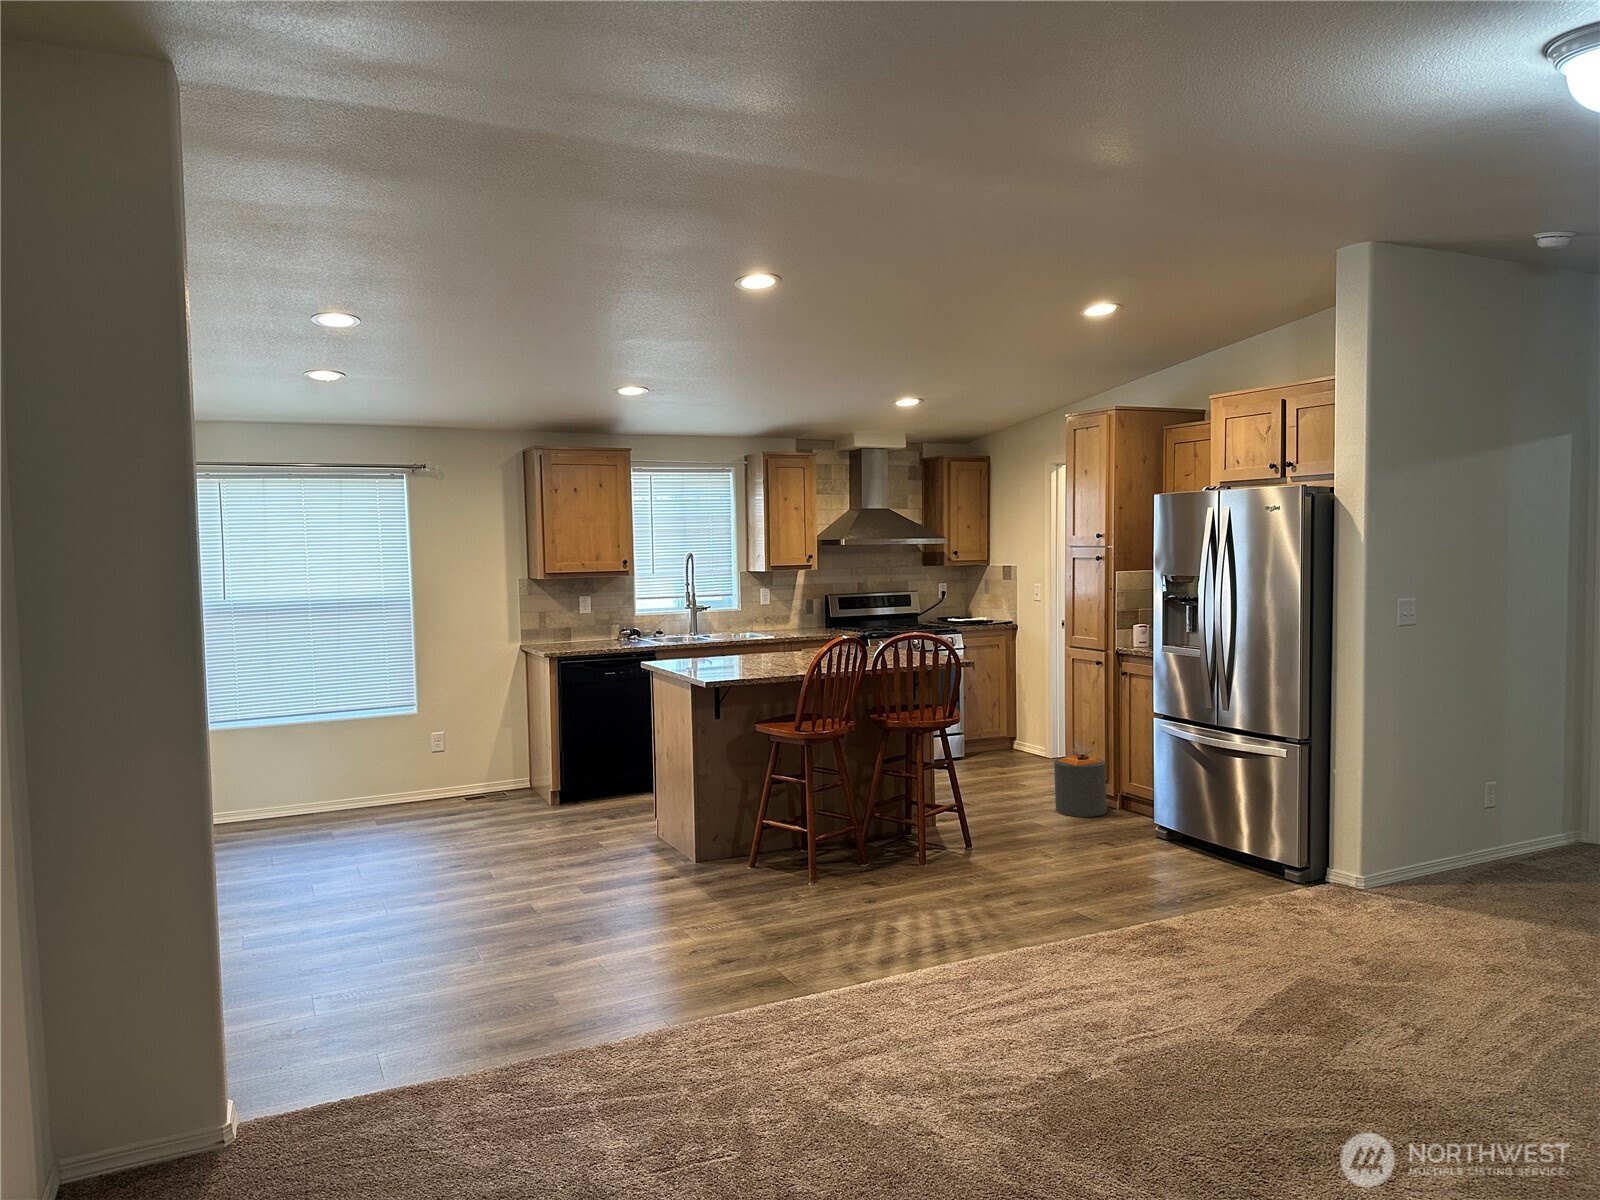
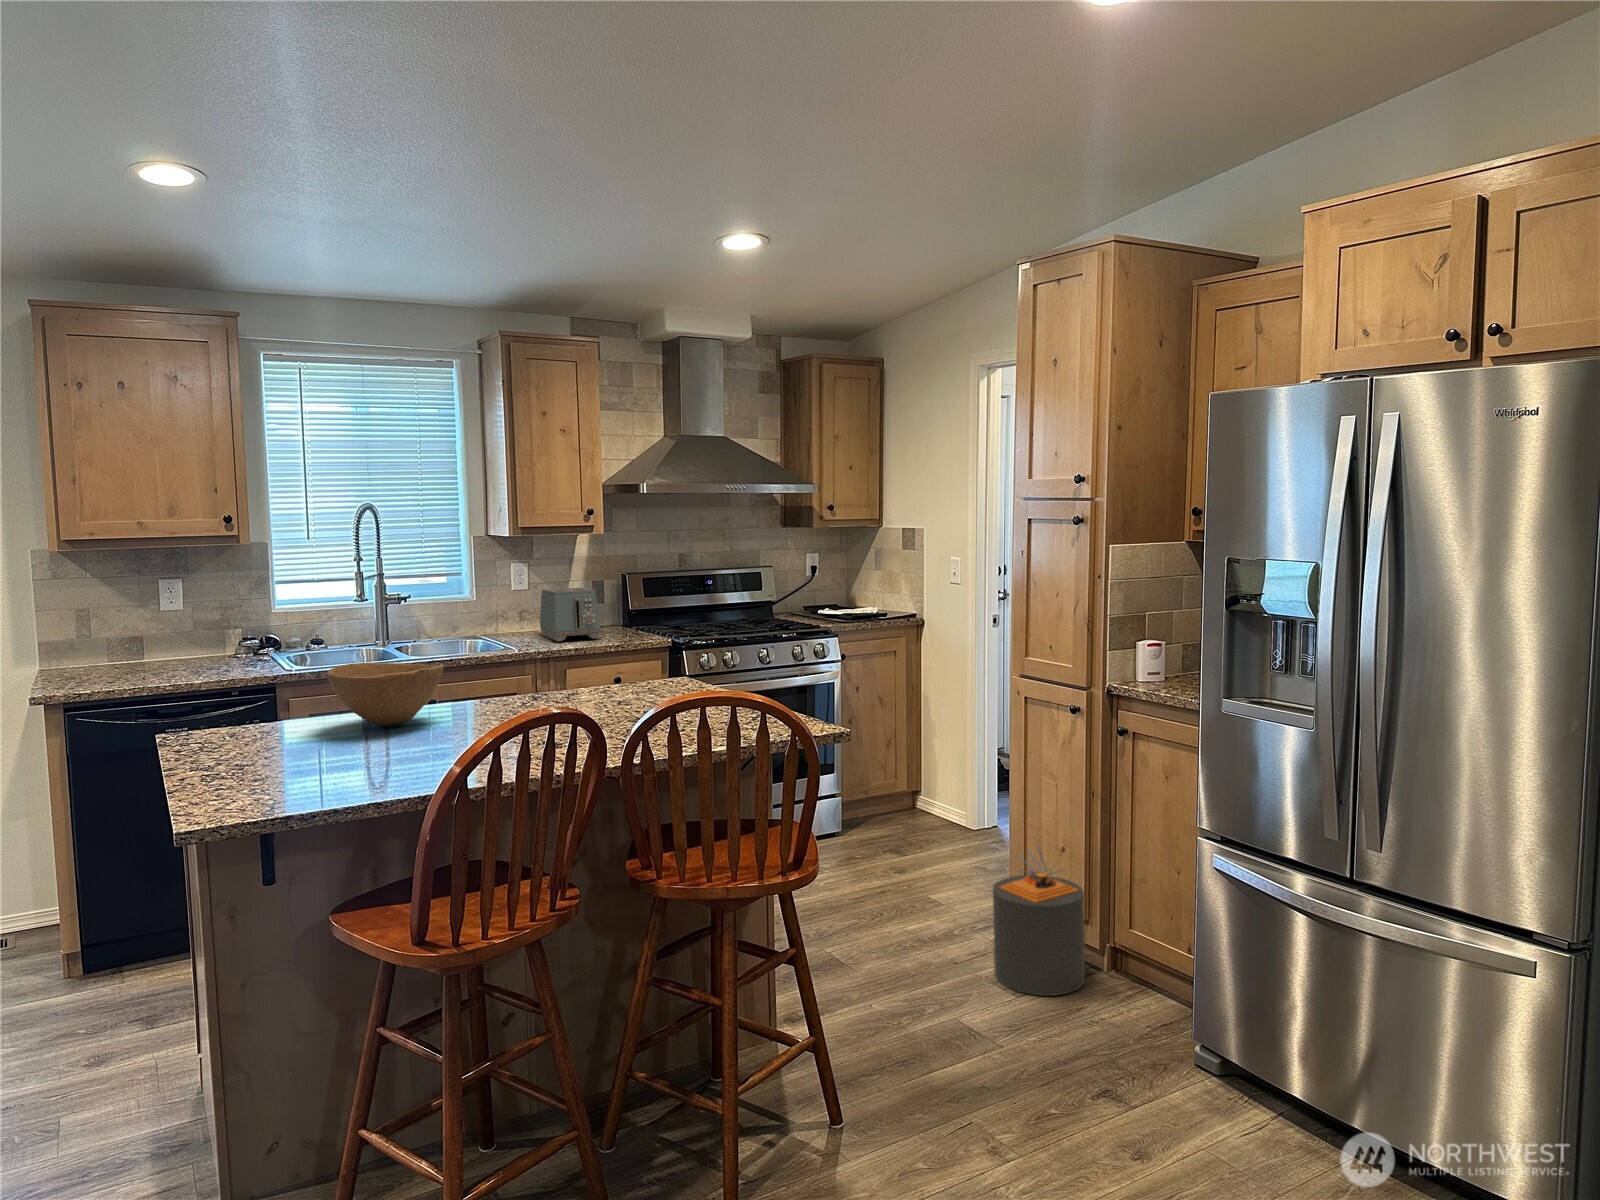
toaster: none [780,603,819,633] -> present [540,588,600,641]
bowl: none [719,630,772,660] -> present [327,663,443,726]

